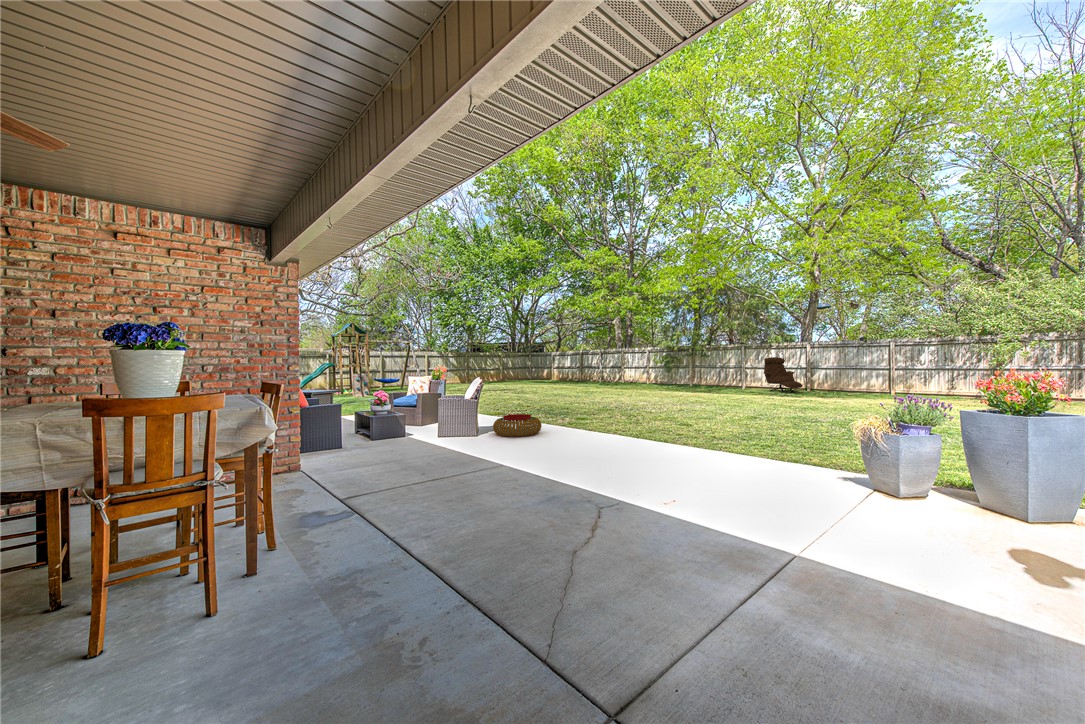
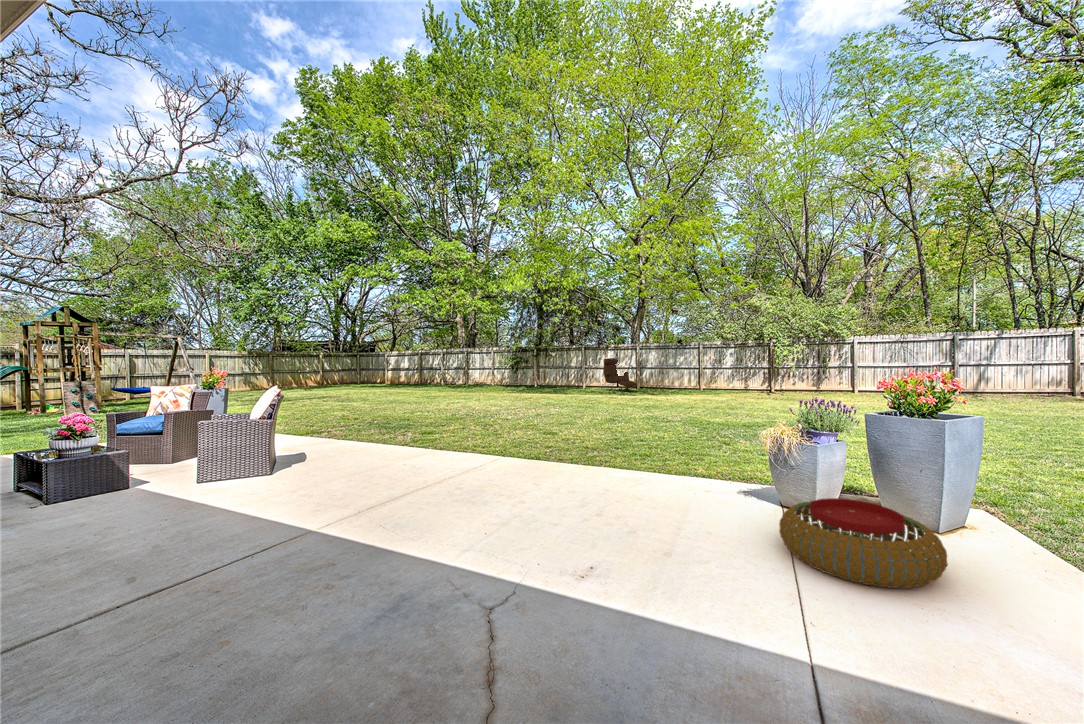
pouf: present [493,414,542,437] -> present [779,498,948,588]

